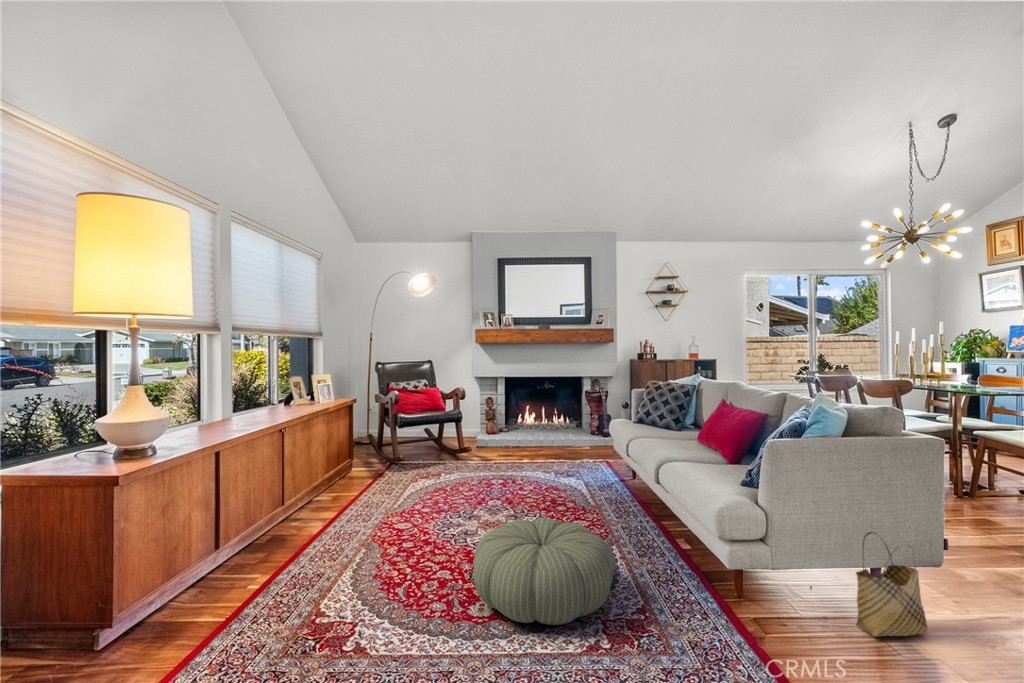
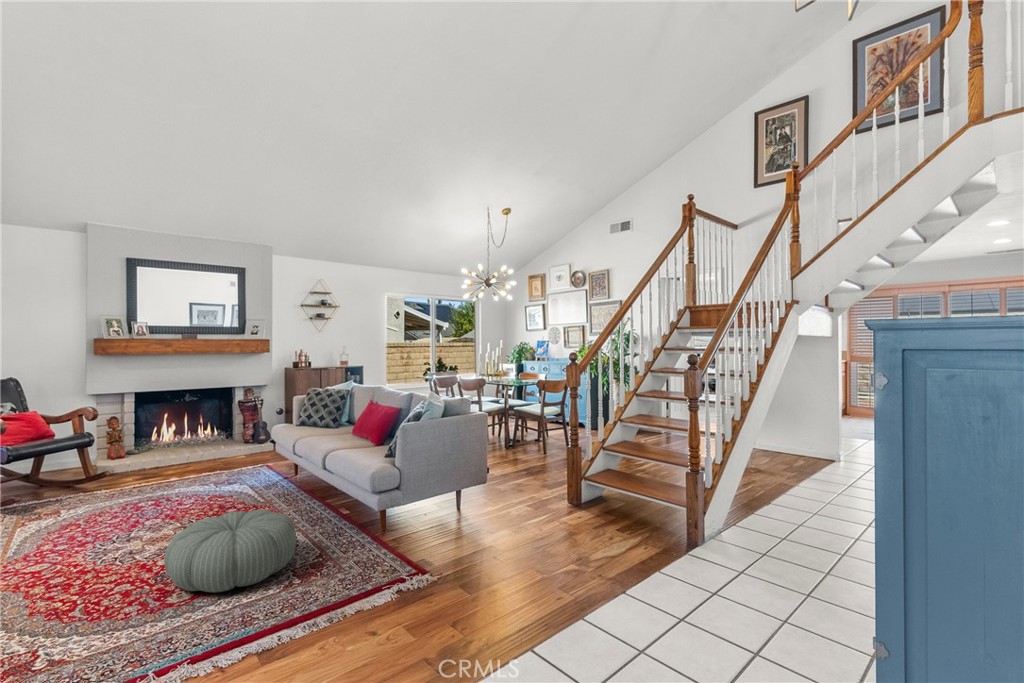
woven basket: present [856,532,927,637] -> none [450,471,483,531]

